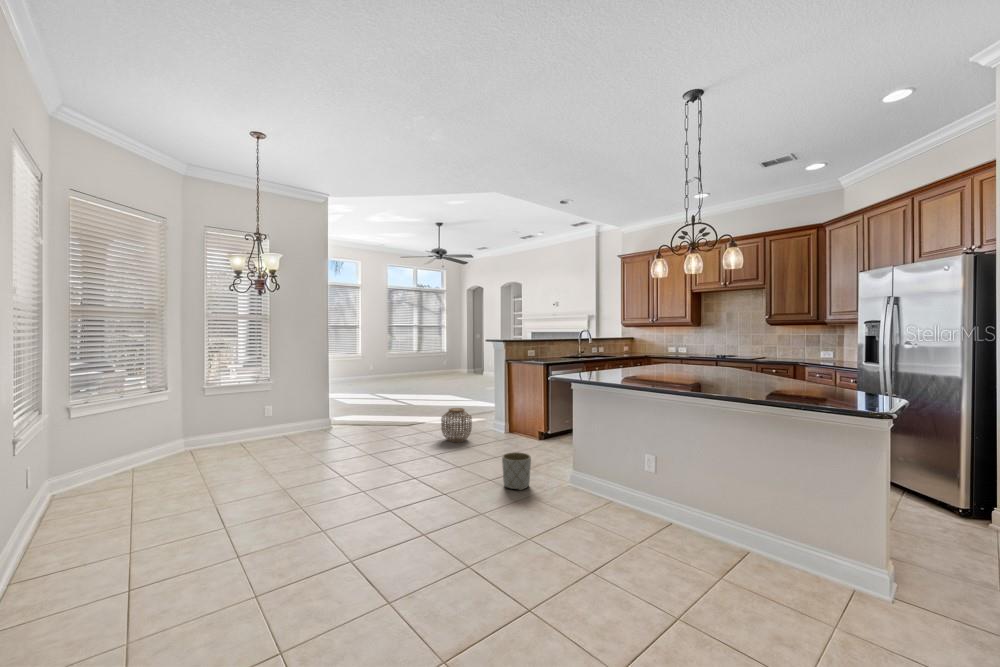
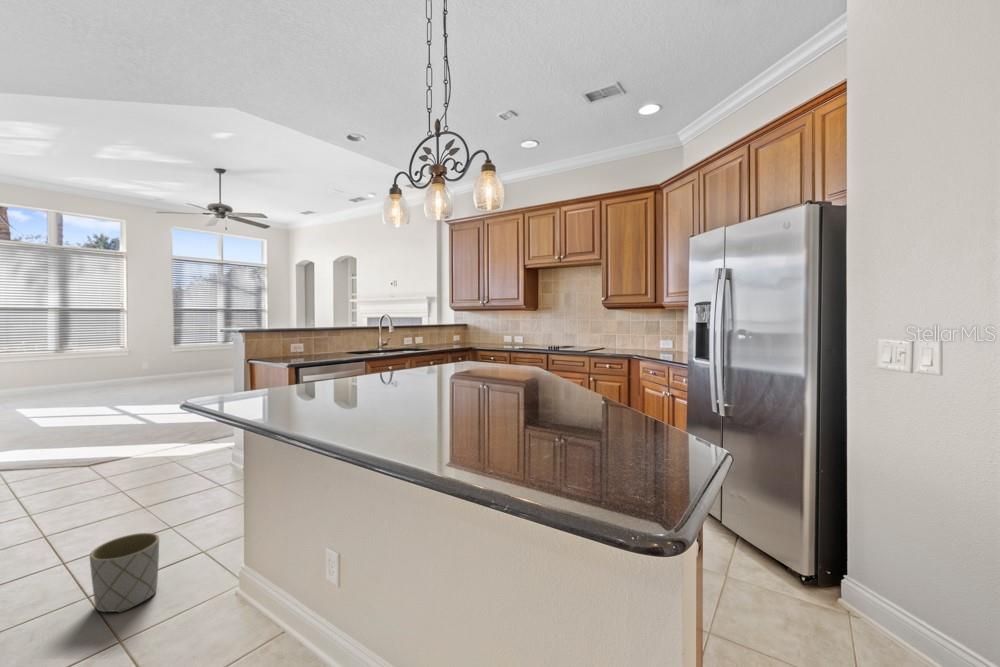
woven basket: present [441,408,472,443] -> none [109,436,171,493]

